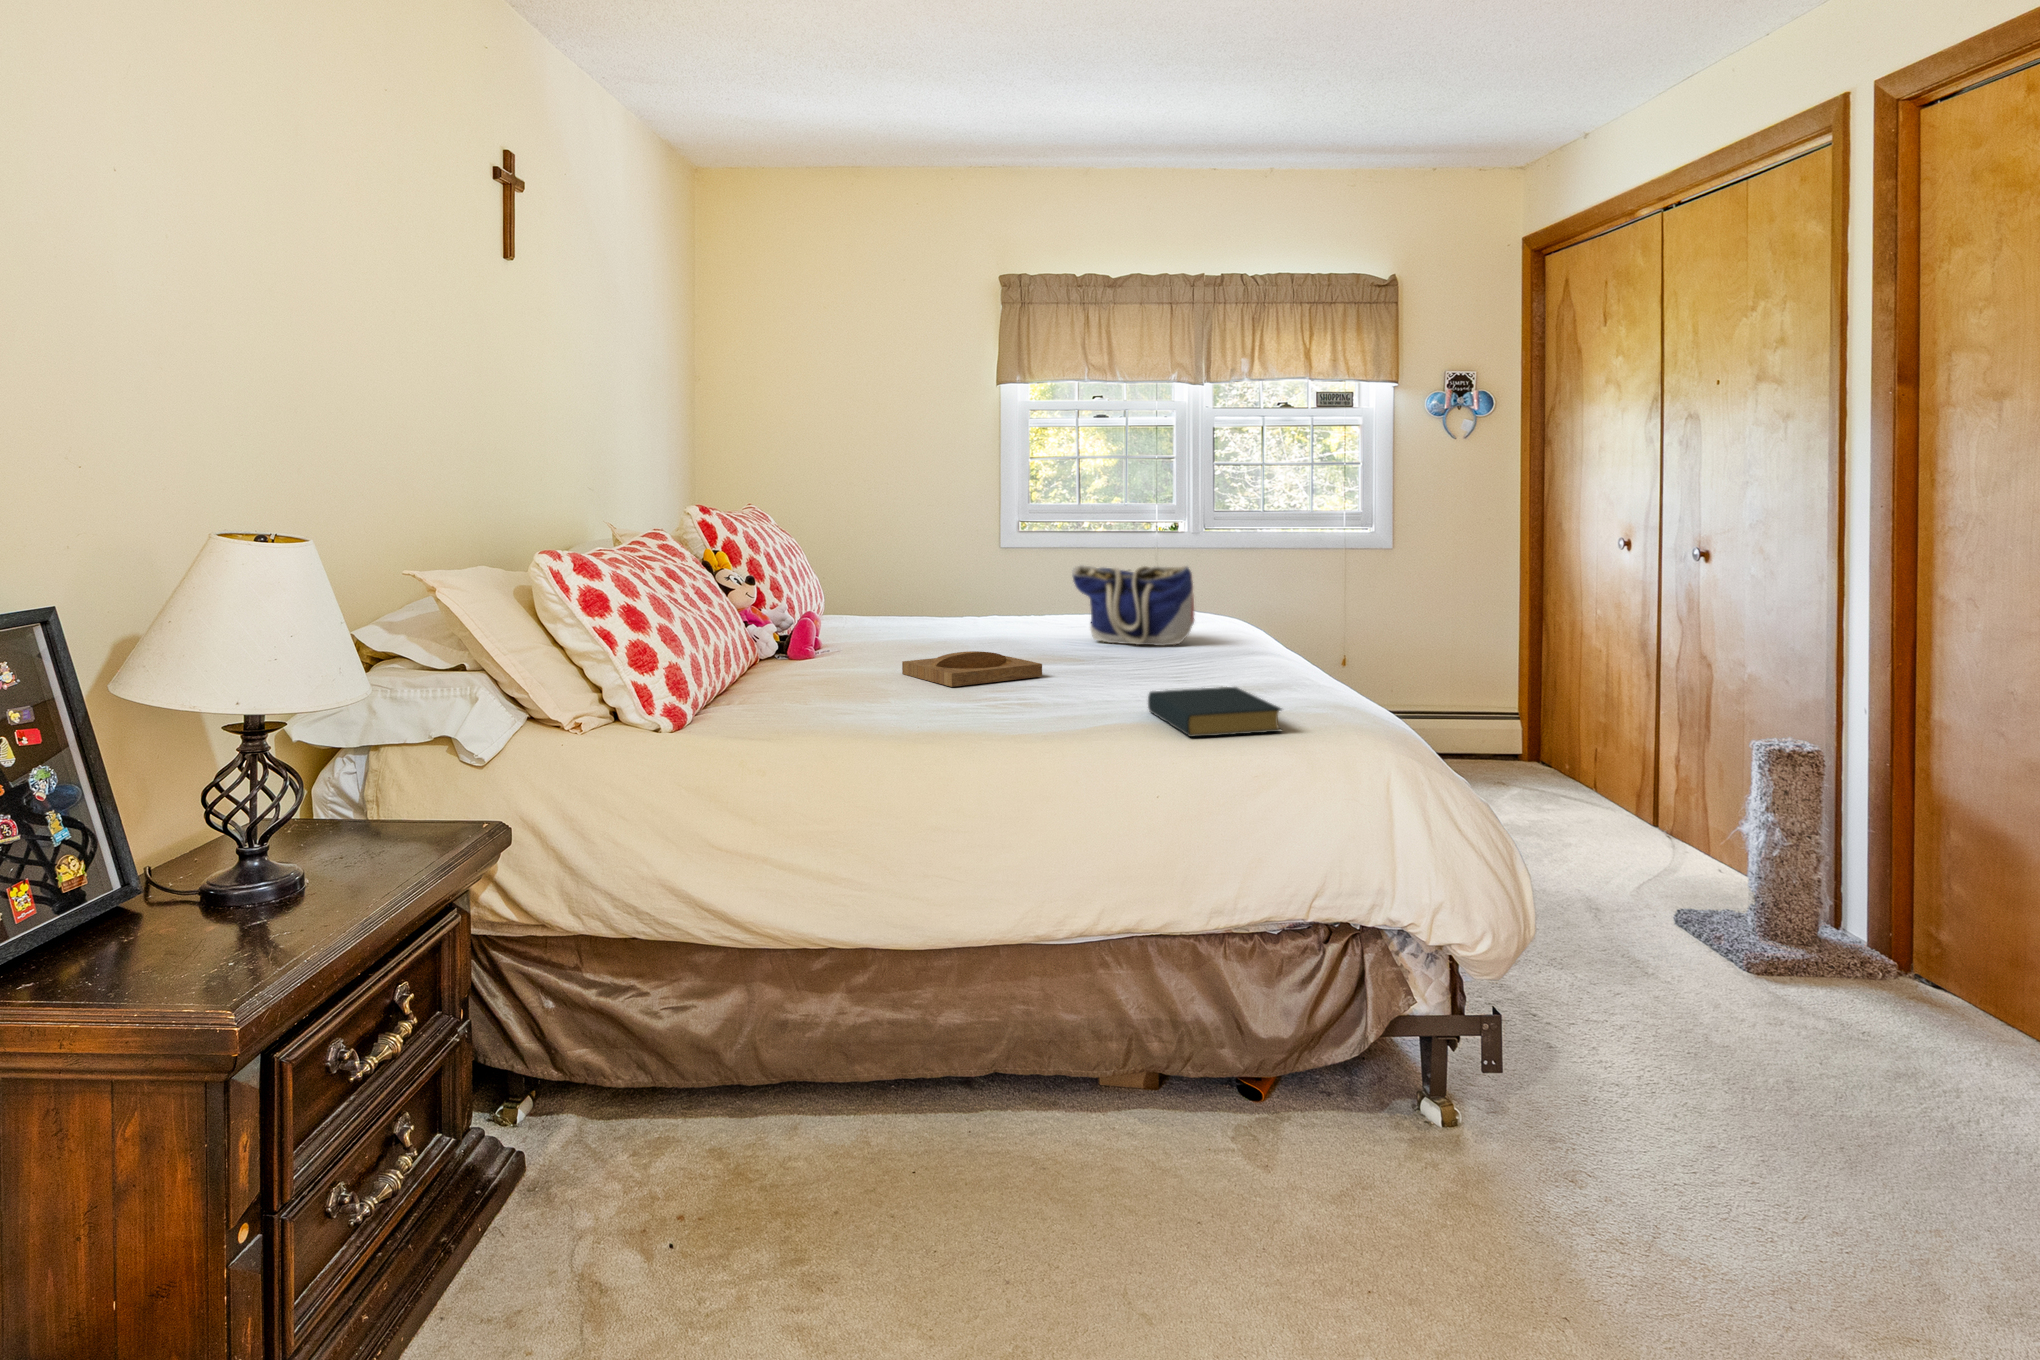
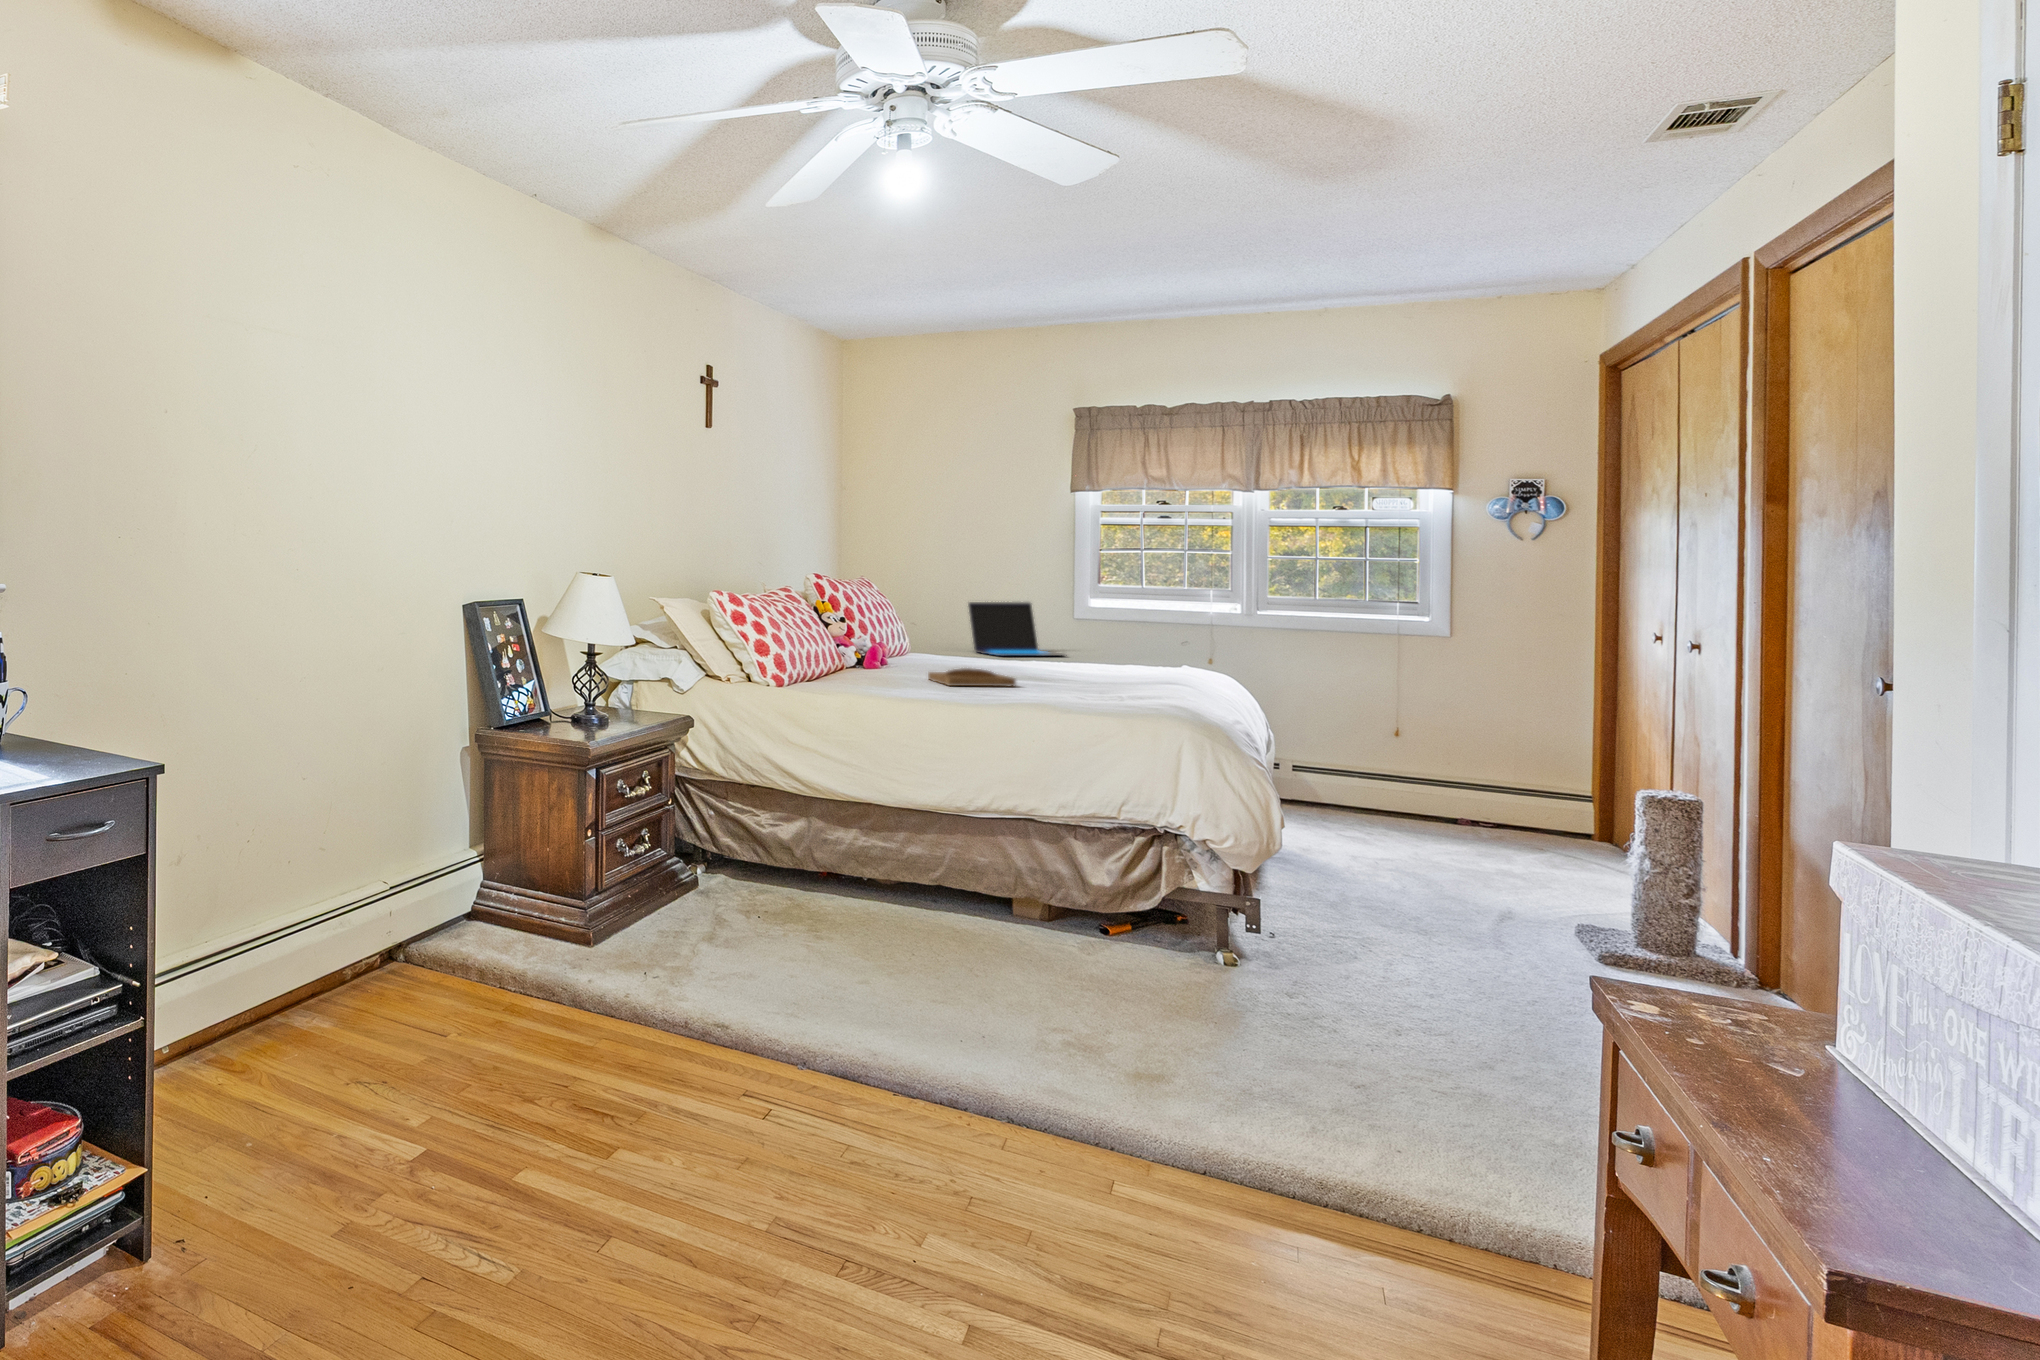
laptop: none [882,528,1021,610] -> present [968,602,1064,656]
tote bag: present [1072,566,1195,646] -> none [1068,623,1165,681]
hardback book: present [1148,687,1281,737] -> none [1058,691,1133,717]

